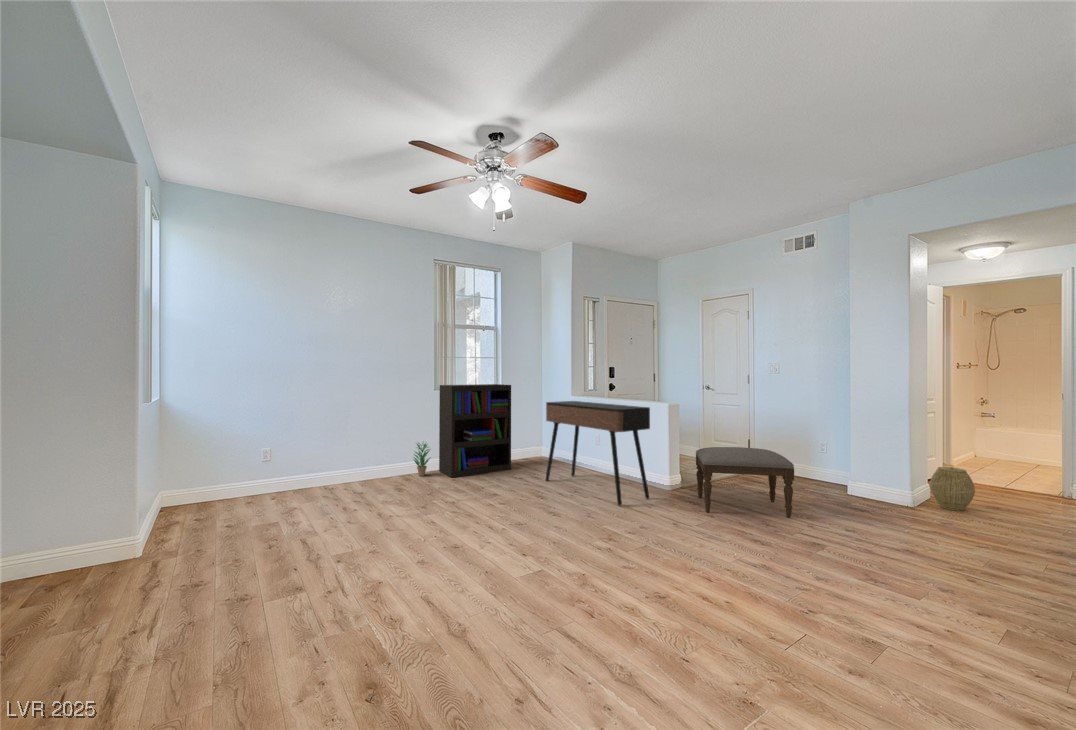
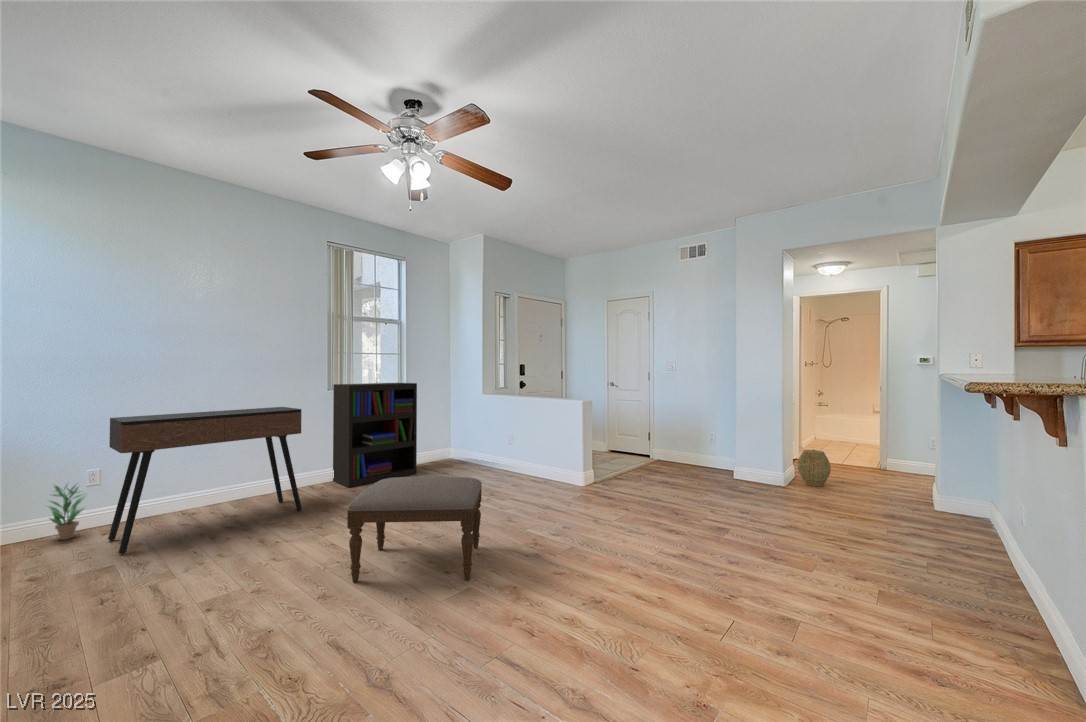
console table: present [546,401,650,505] -> present [108,407,302,554]
potted plant: present [414,441,430,476] -> present [48,485,83,540]
ottoman: present [696,447,794,518] -> present [347,476,482,582]

